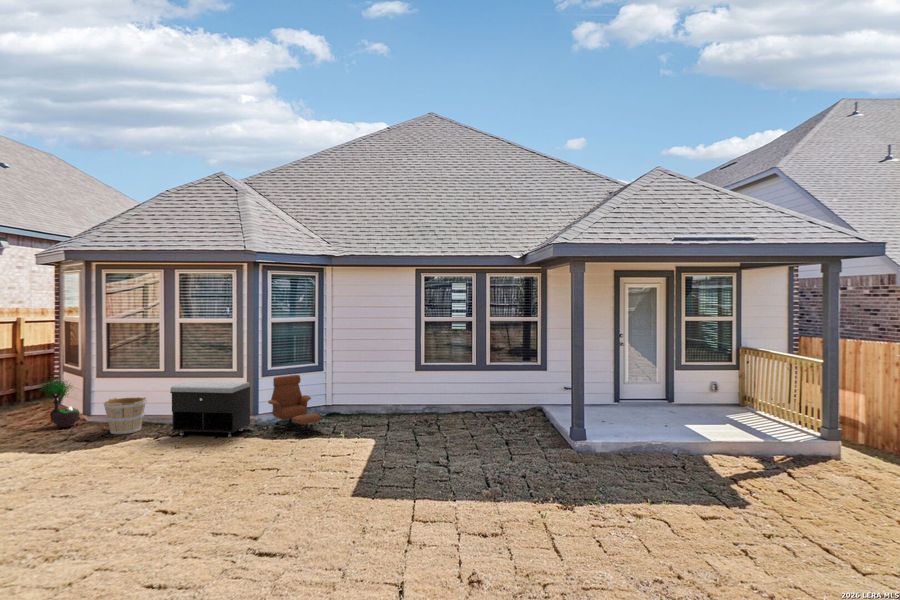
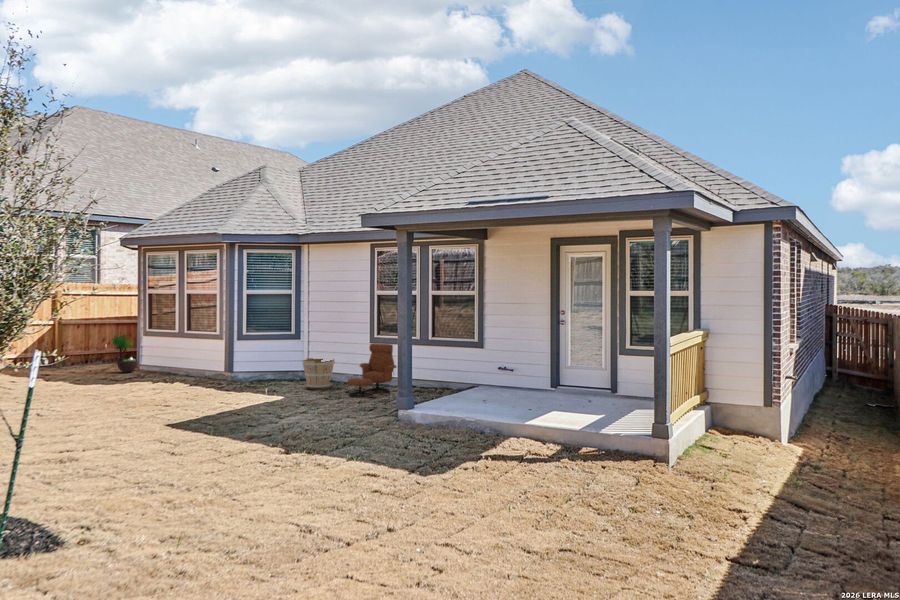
lounge chair: present [268,375,321,436] -> present [347,343,396,397]
storage bench: present [170,381,250,437] -> none [166,341,226,386]
wooden bucket: present [104,397,147,435] -> present [302,358,335,388]

